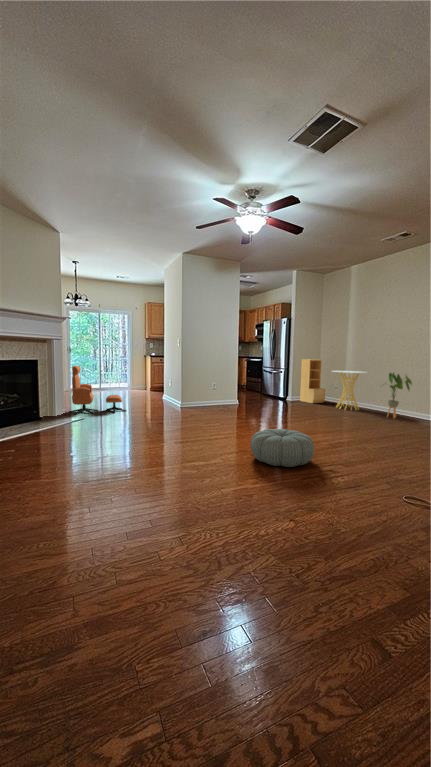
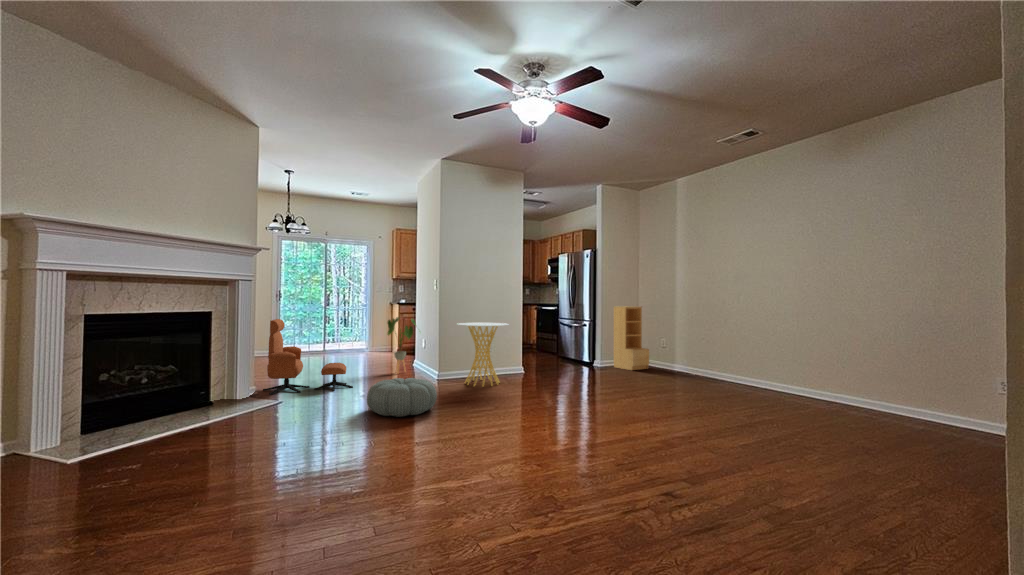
side table: present [334,371,366,410] -> present [458,323,509,386]
house plant: present [385,373,412,418] -> present [388,317,416,373]
pouf: present [250,429,314,467] -> present [367,378,437,417]

